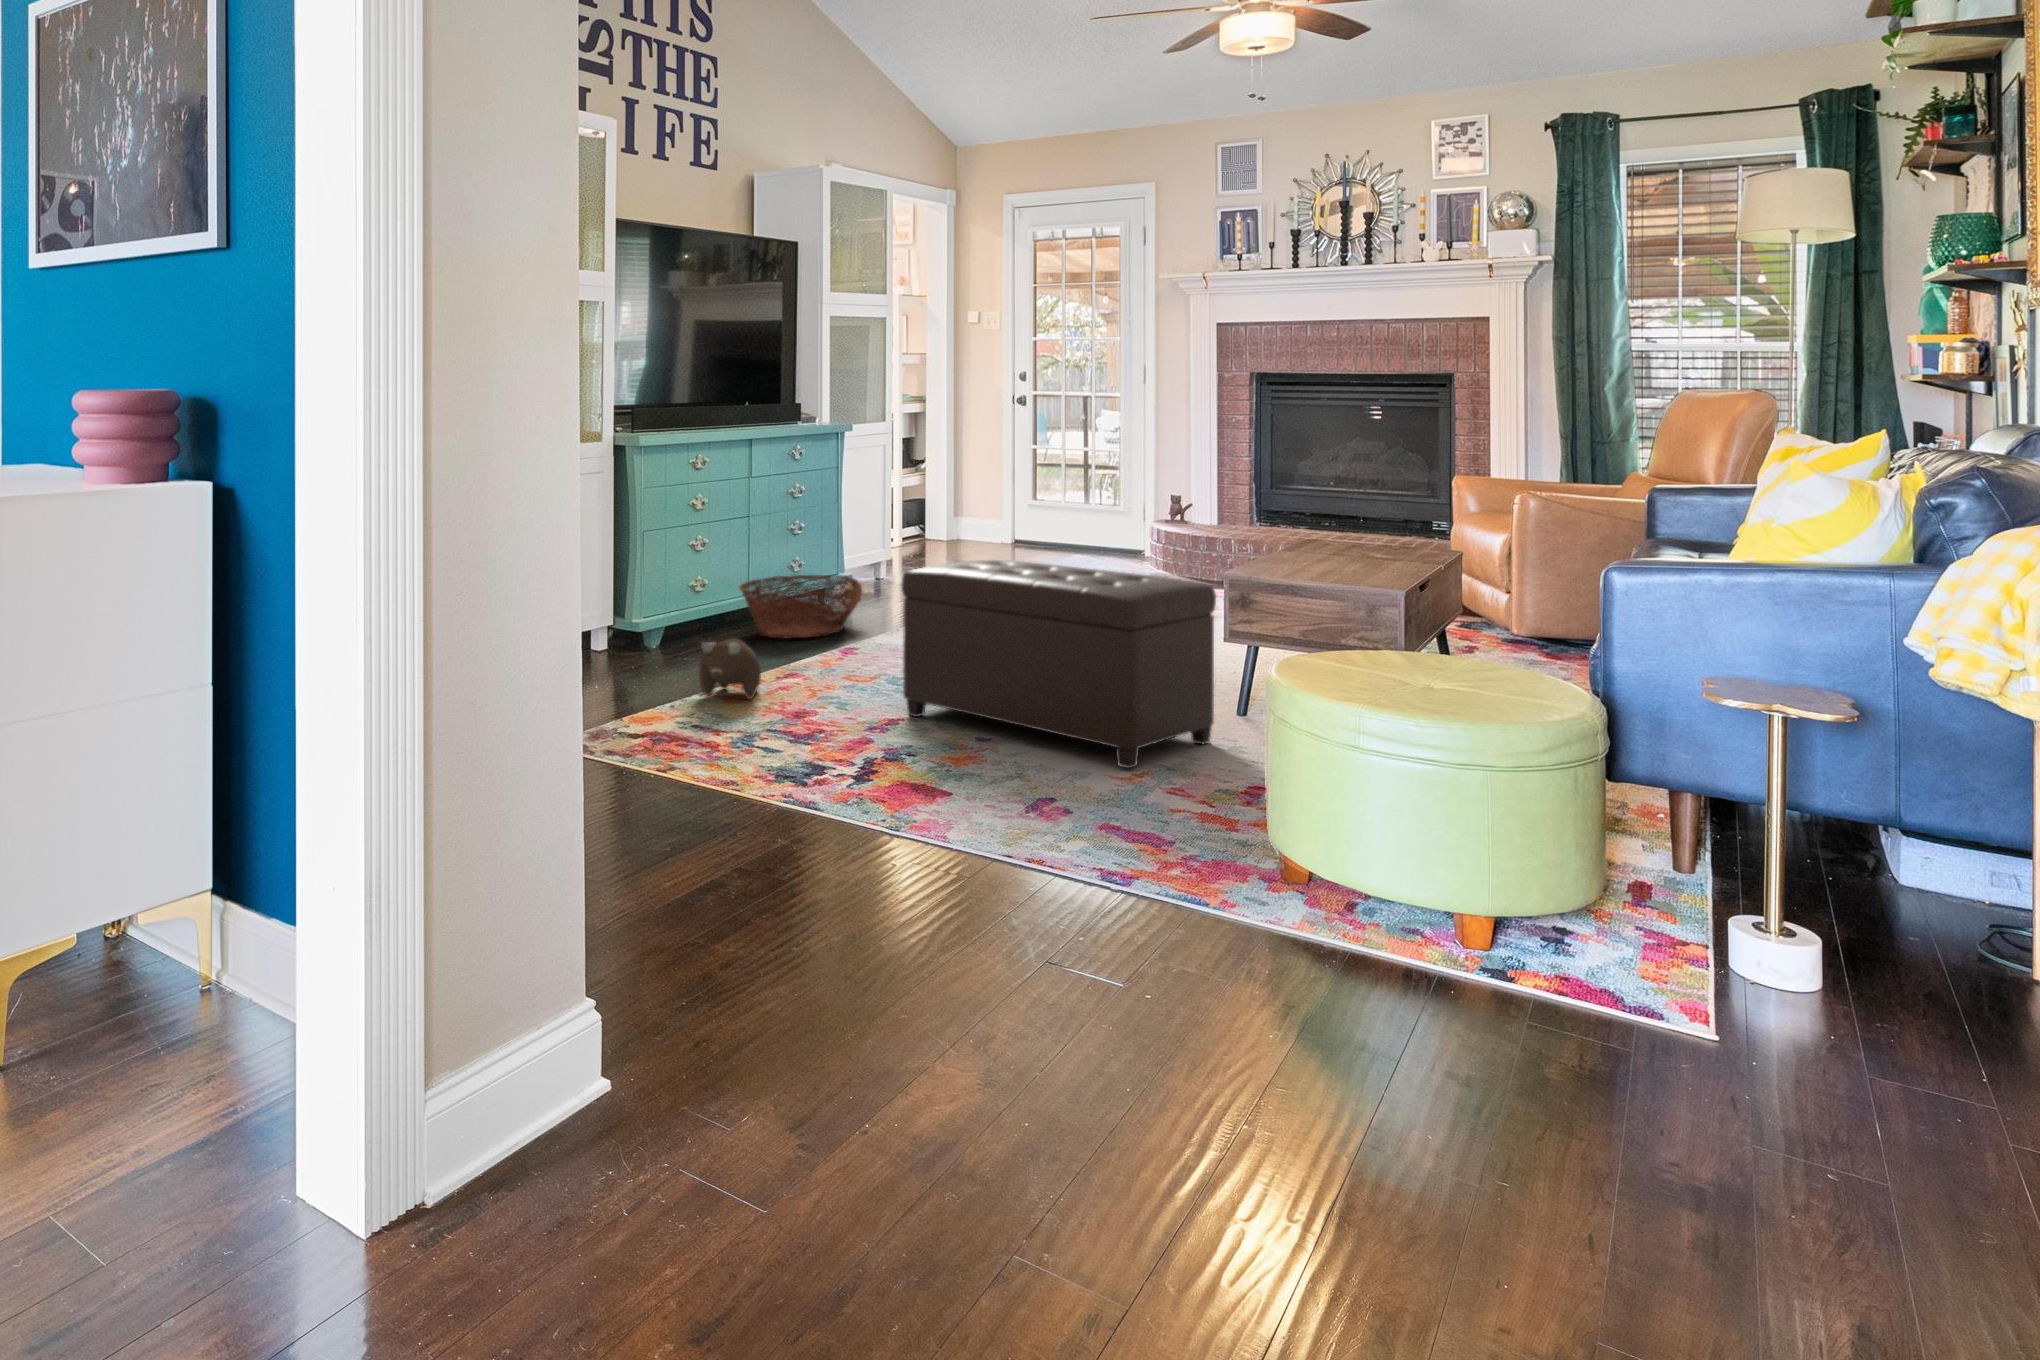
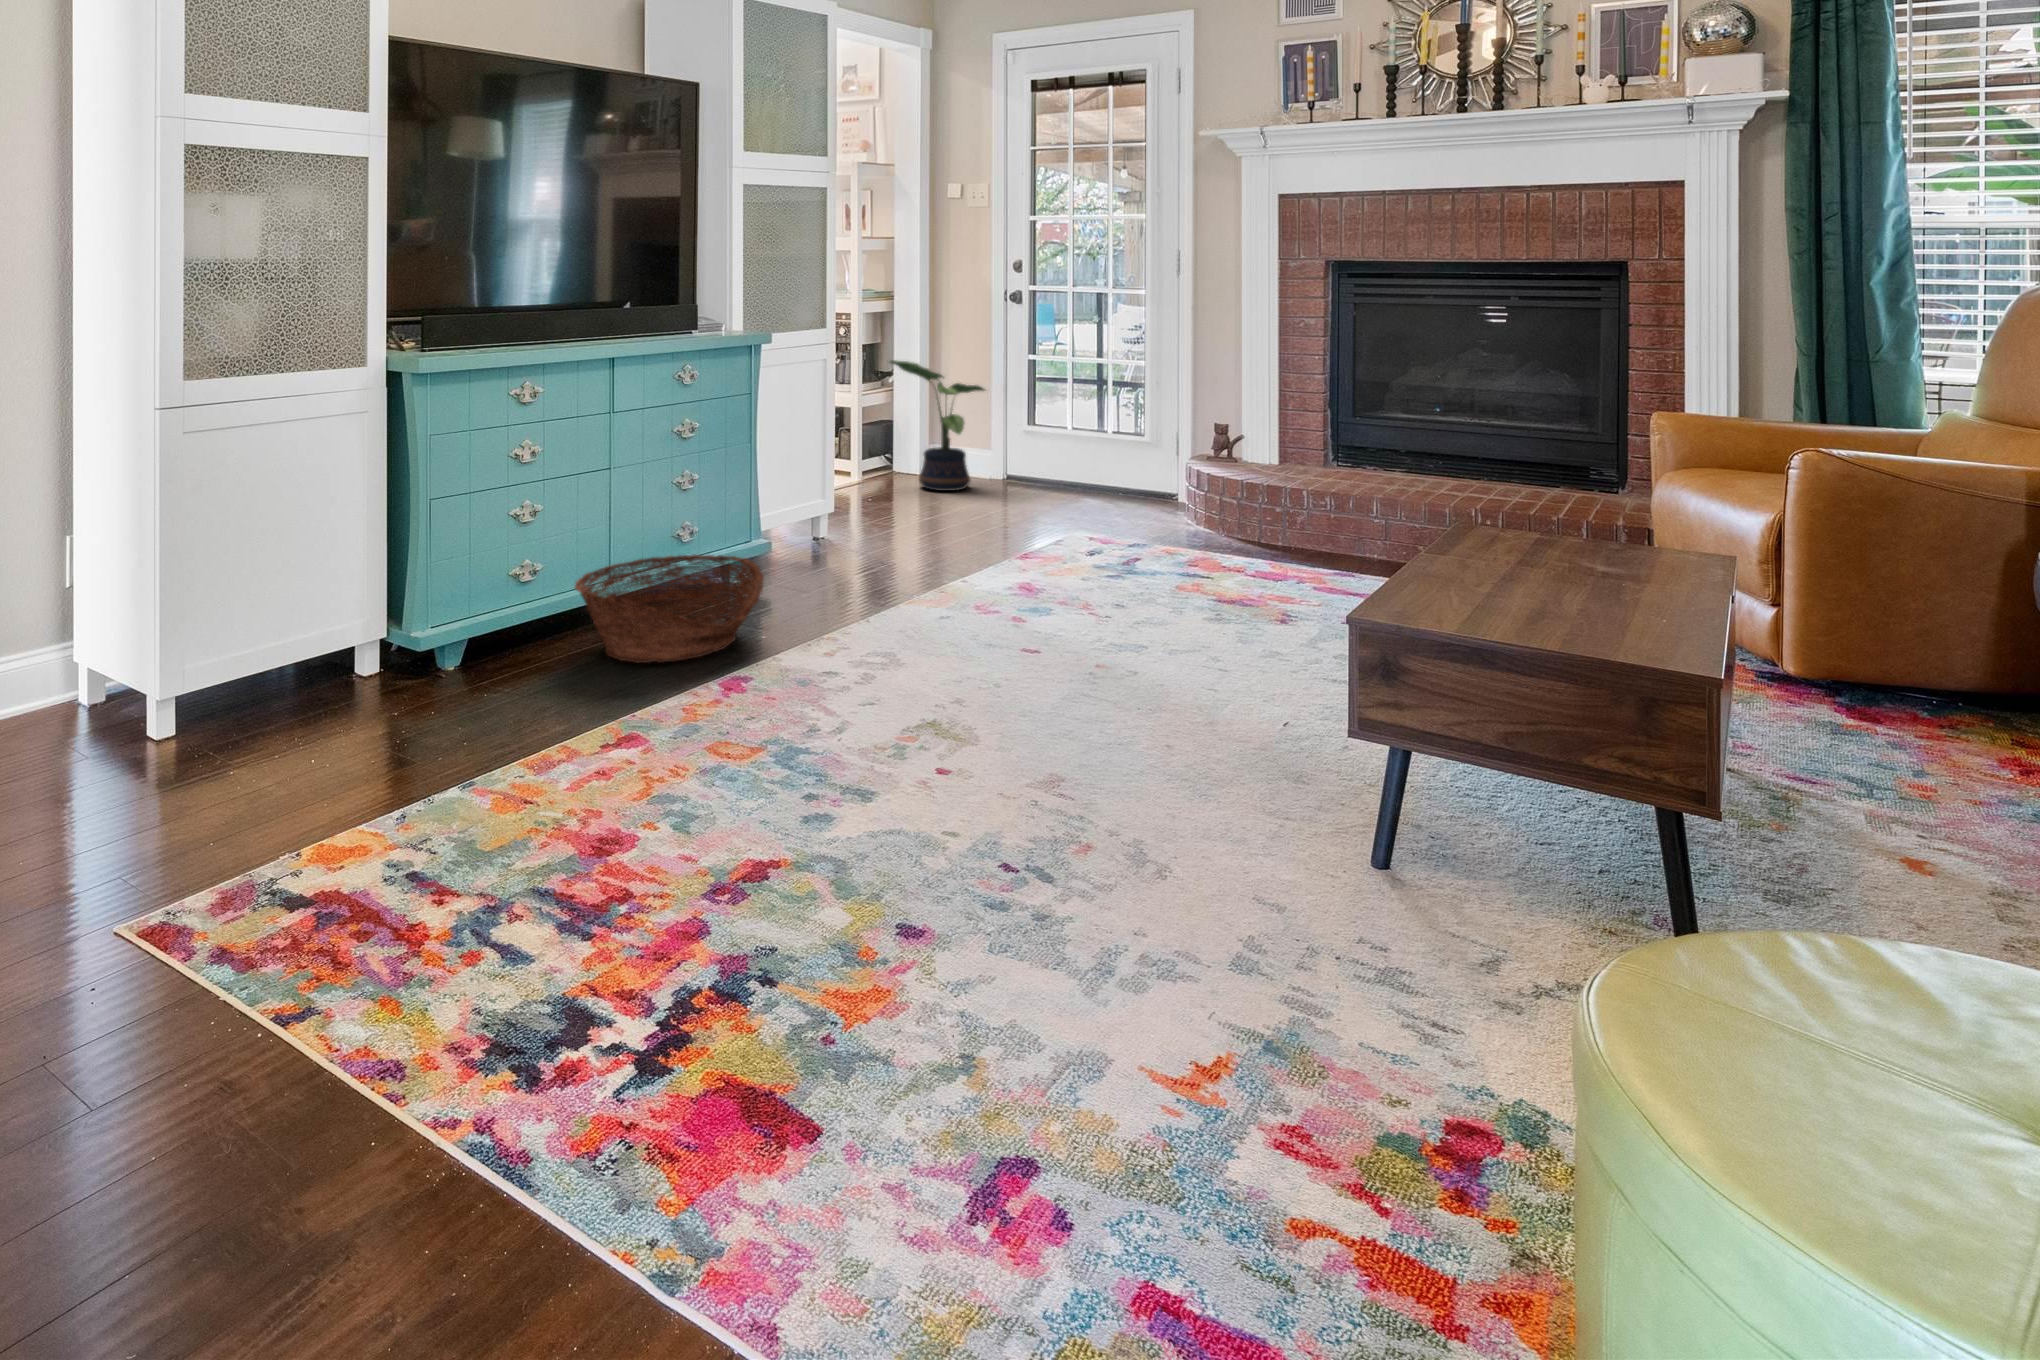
potted plant: none [920,450,999,551] -> present [890,360,985,491]
ottoman: present [902,560,1216,768] -> none [755,591,1336,1103]
plush toy: present [699,639,761,699] -> none [429,710,546,817]

